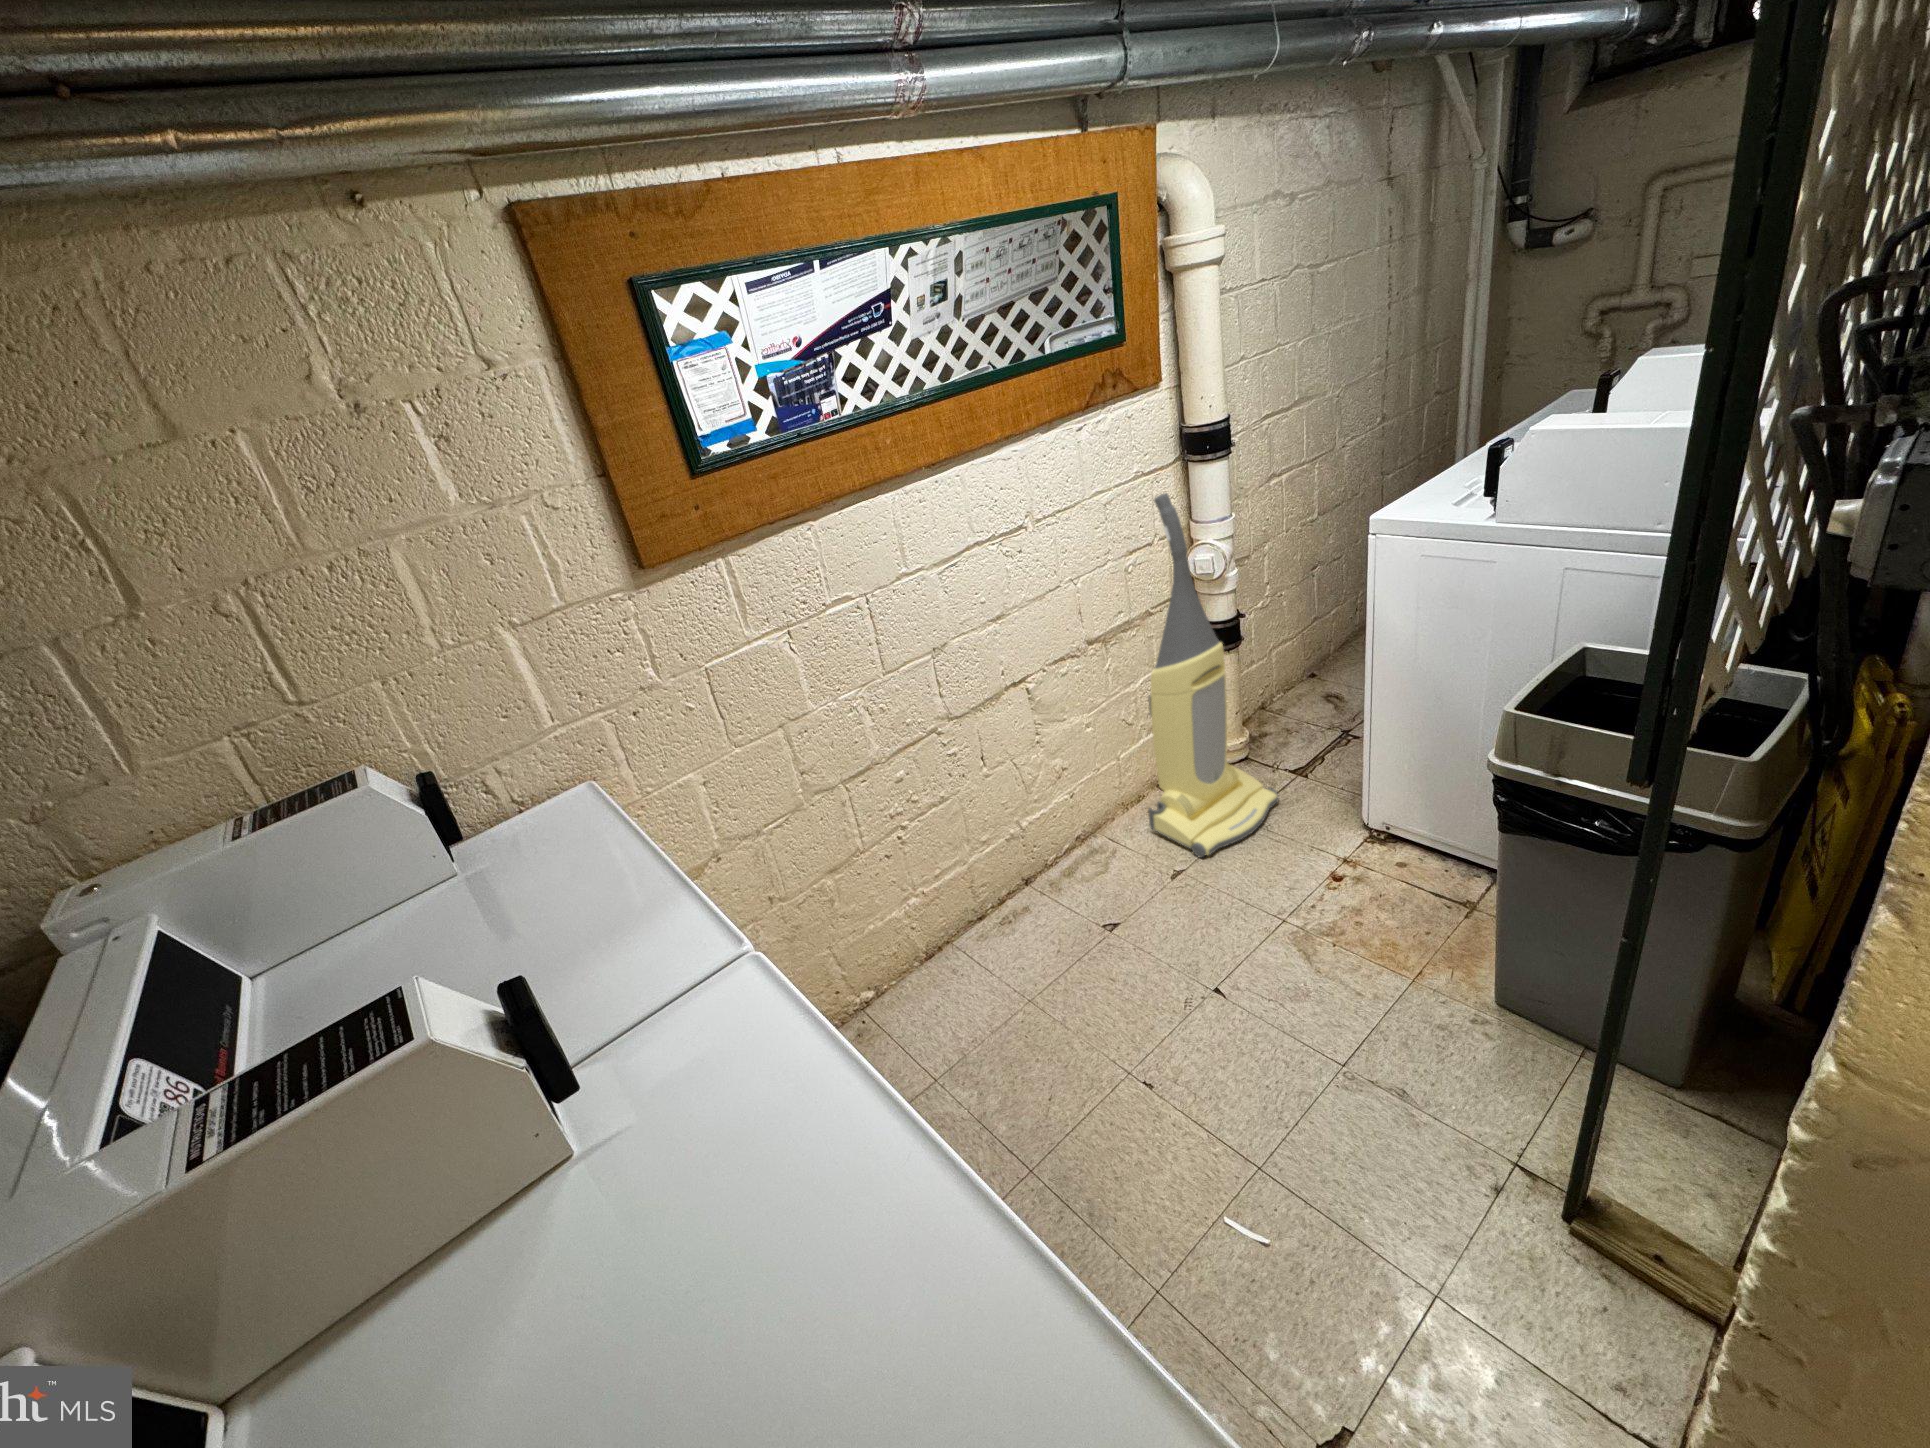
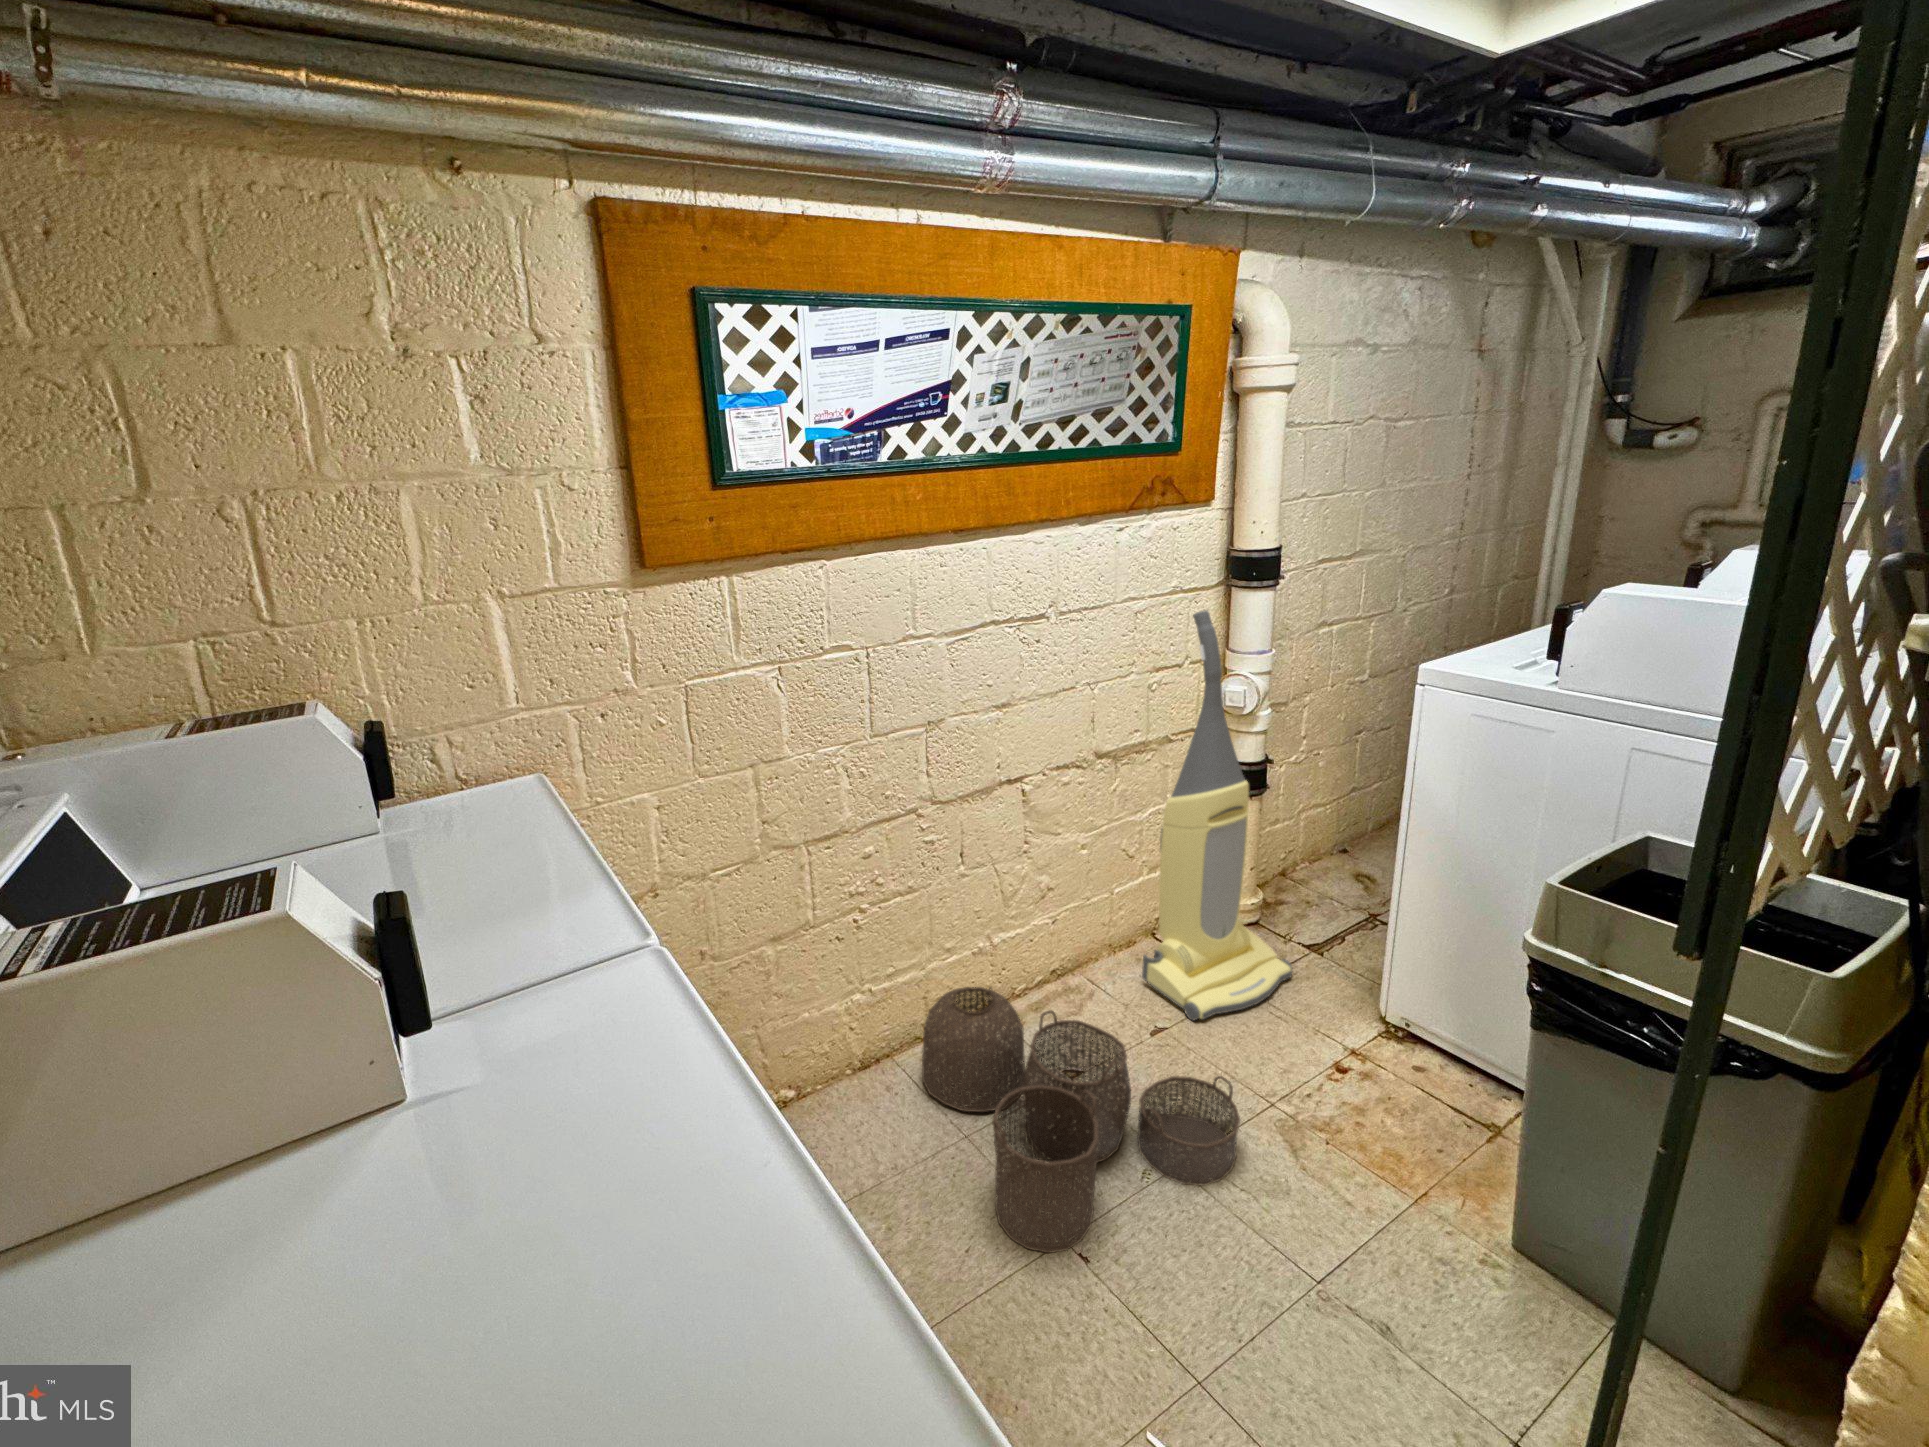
woven basket: none [973,868,1261,1087] -> present [922,987,1240,1253]

